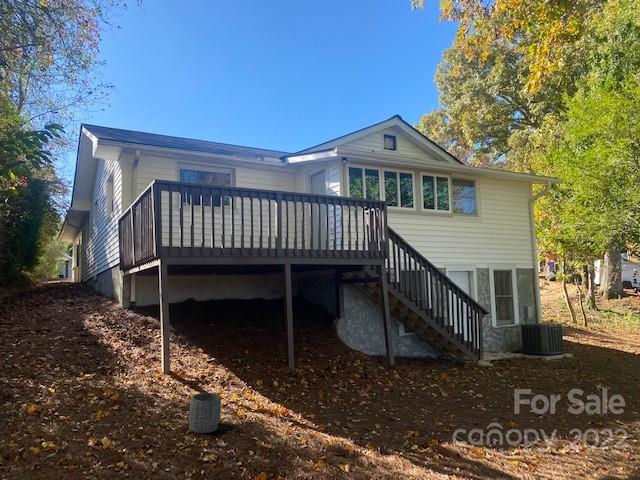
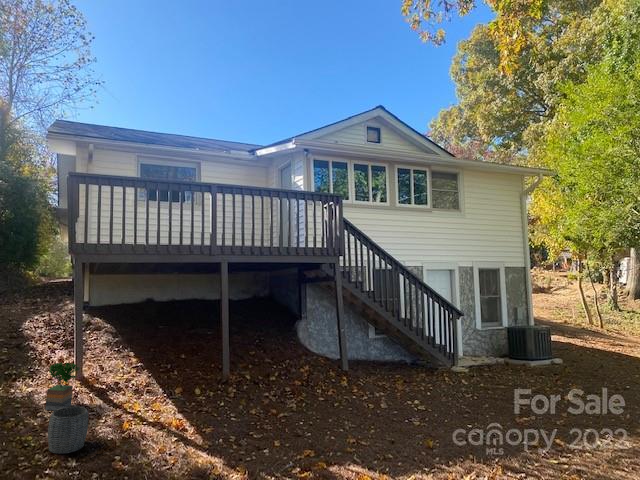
potted tree: none [160,355,187,399] -> present [45,363,80,410]

